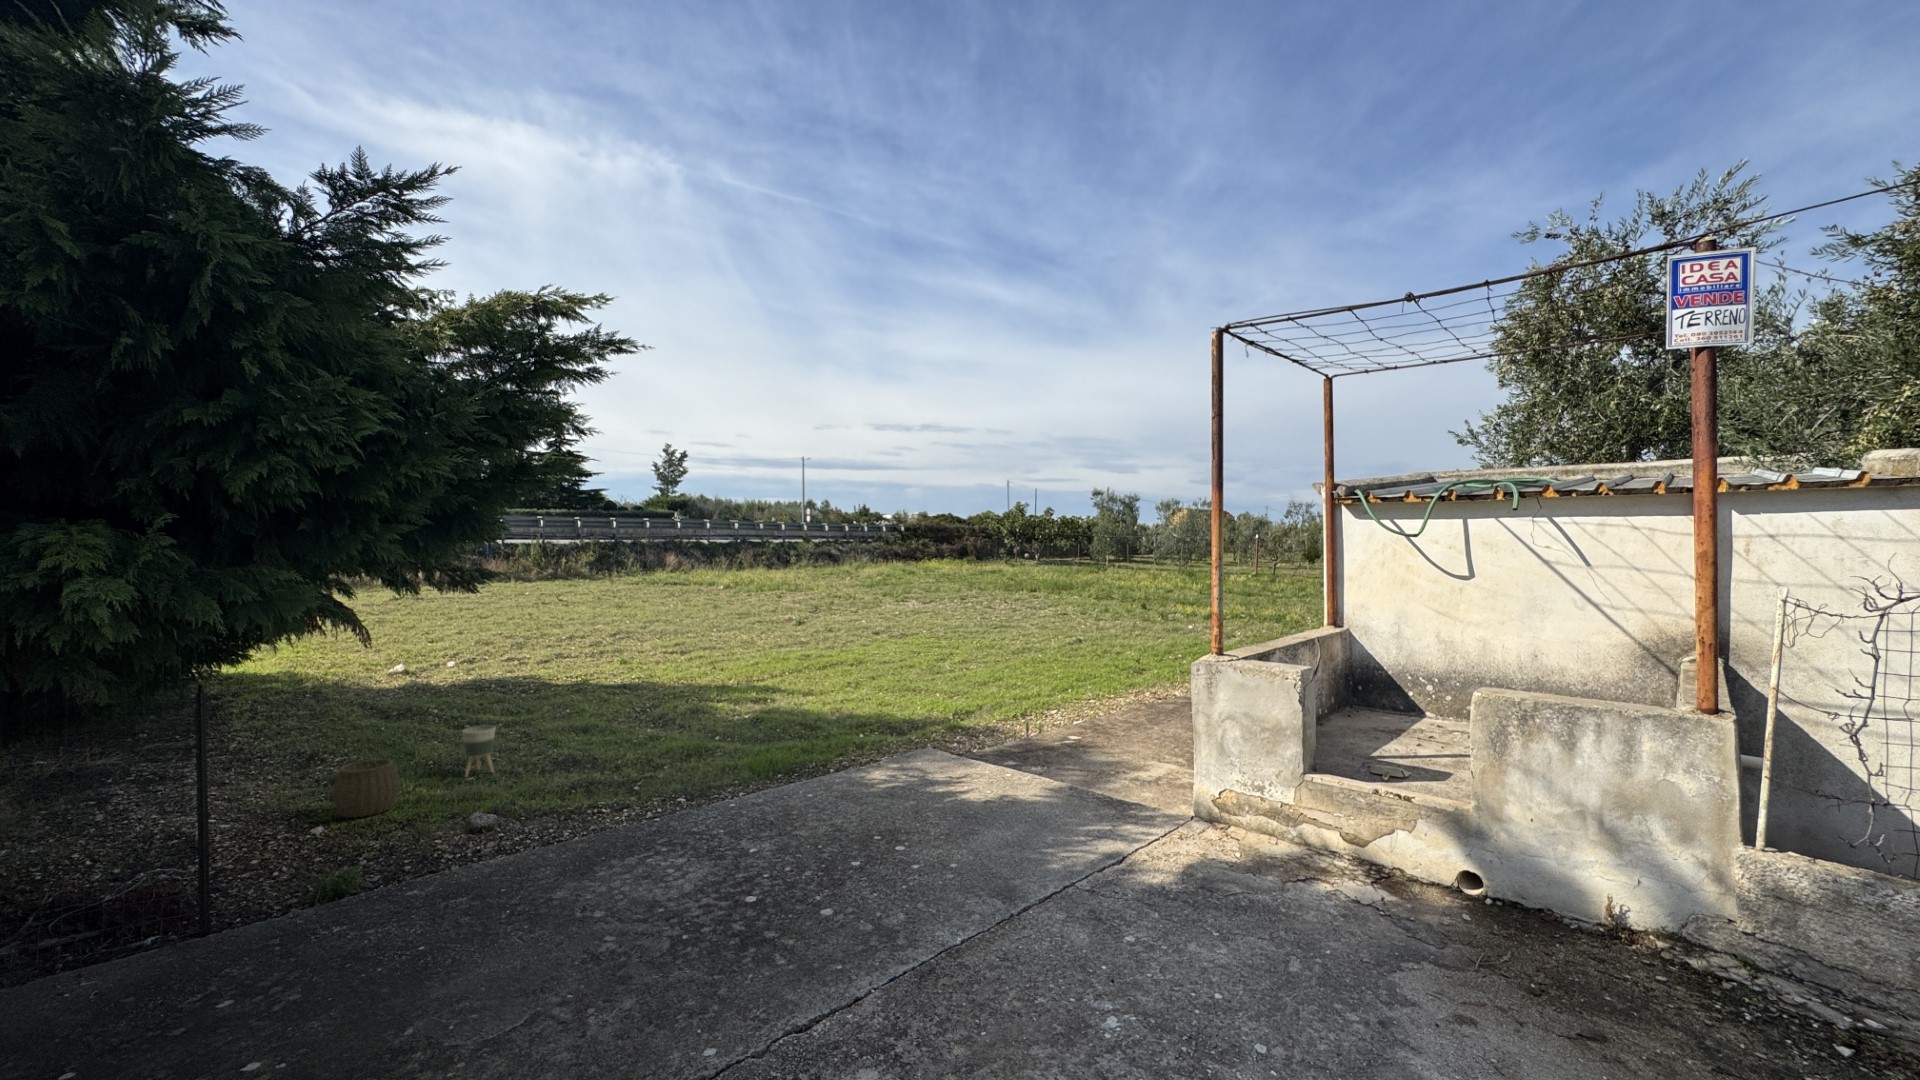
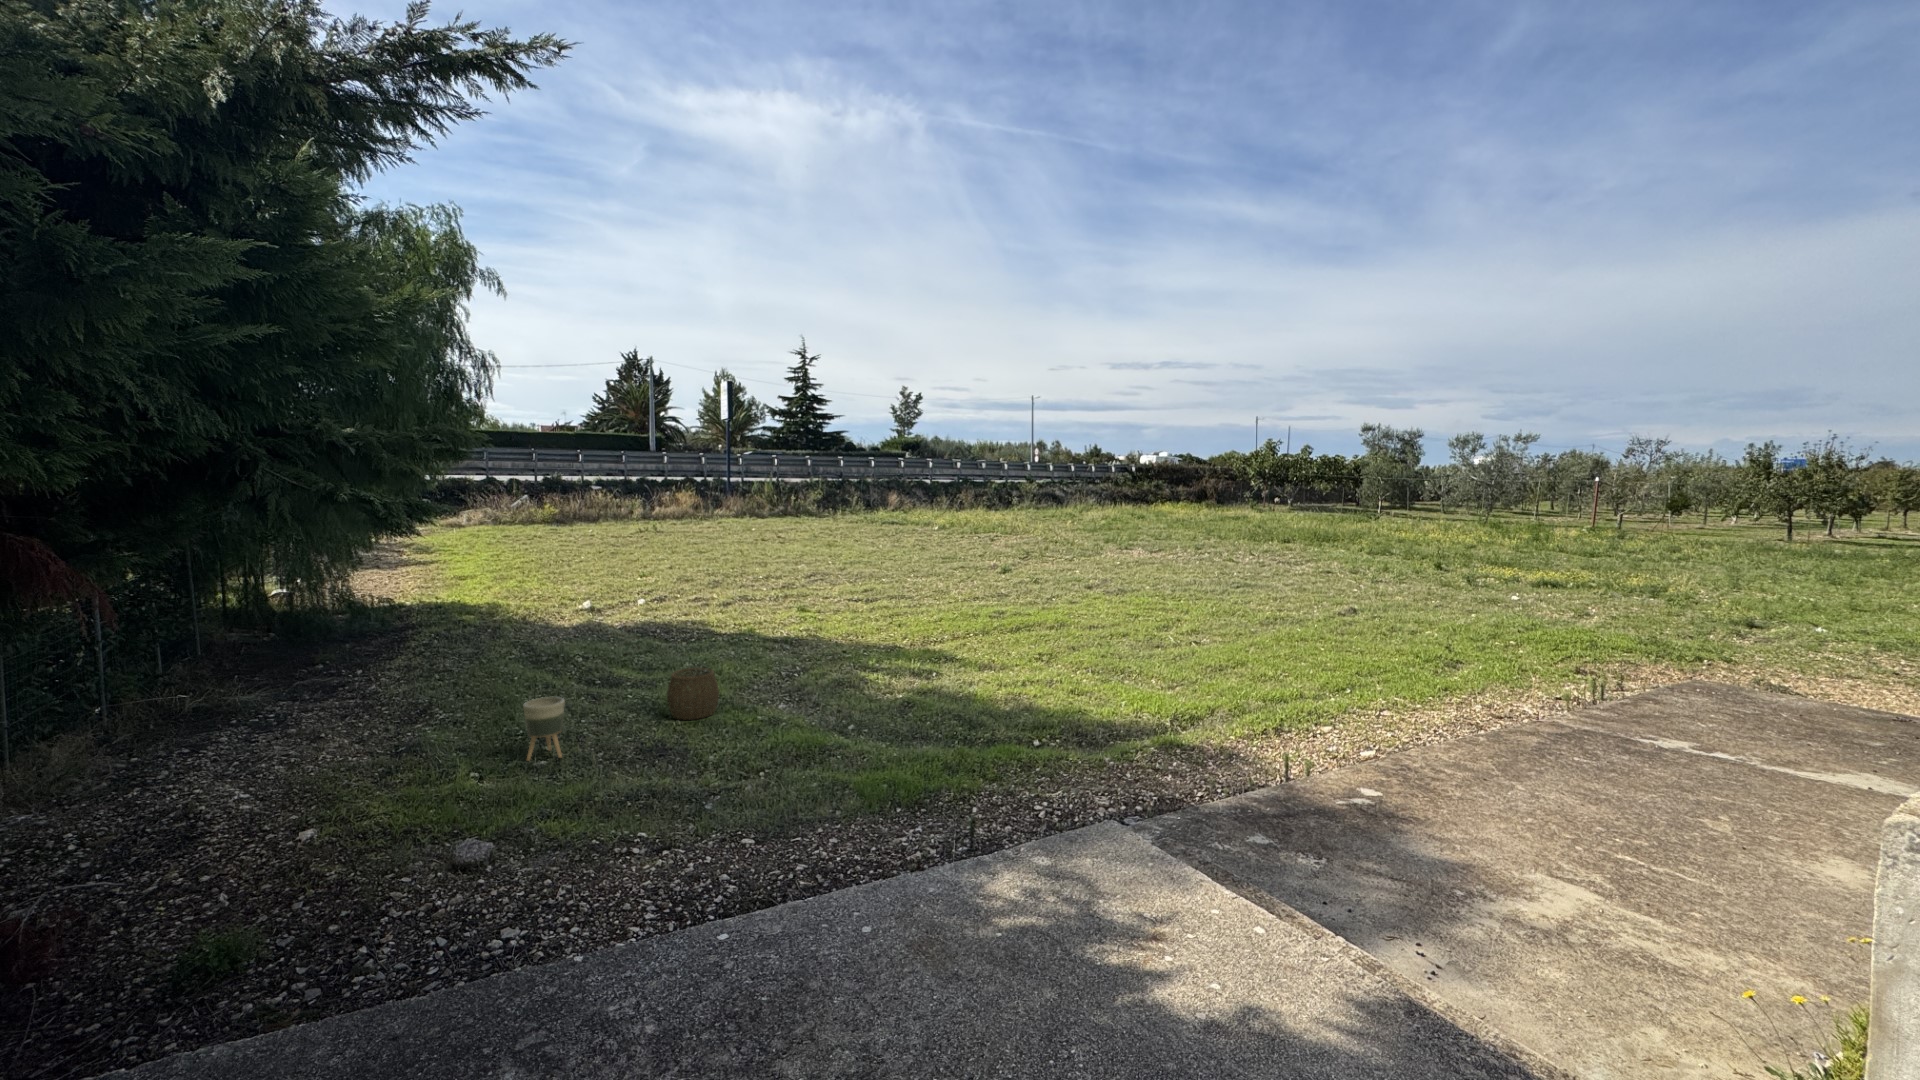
woven basket: present [333,759,399,818] -> present [667,668,719,720]

